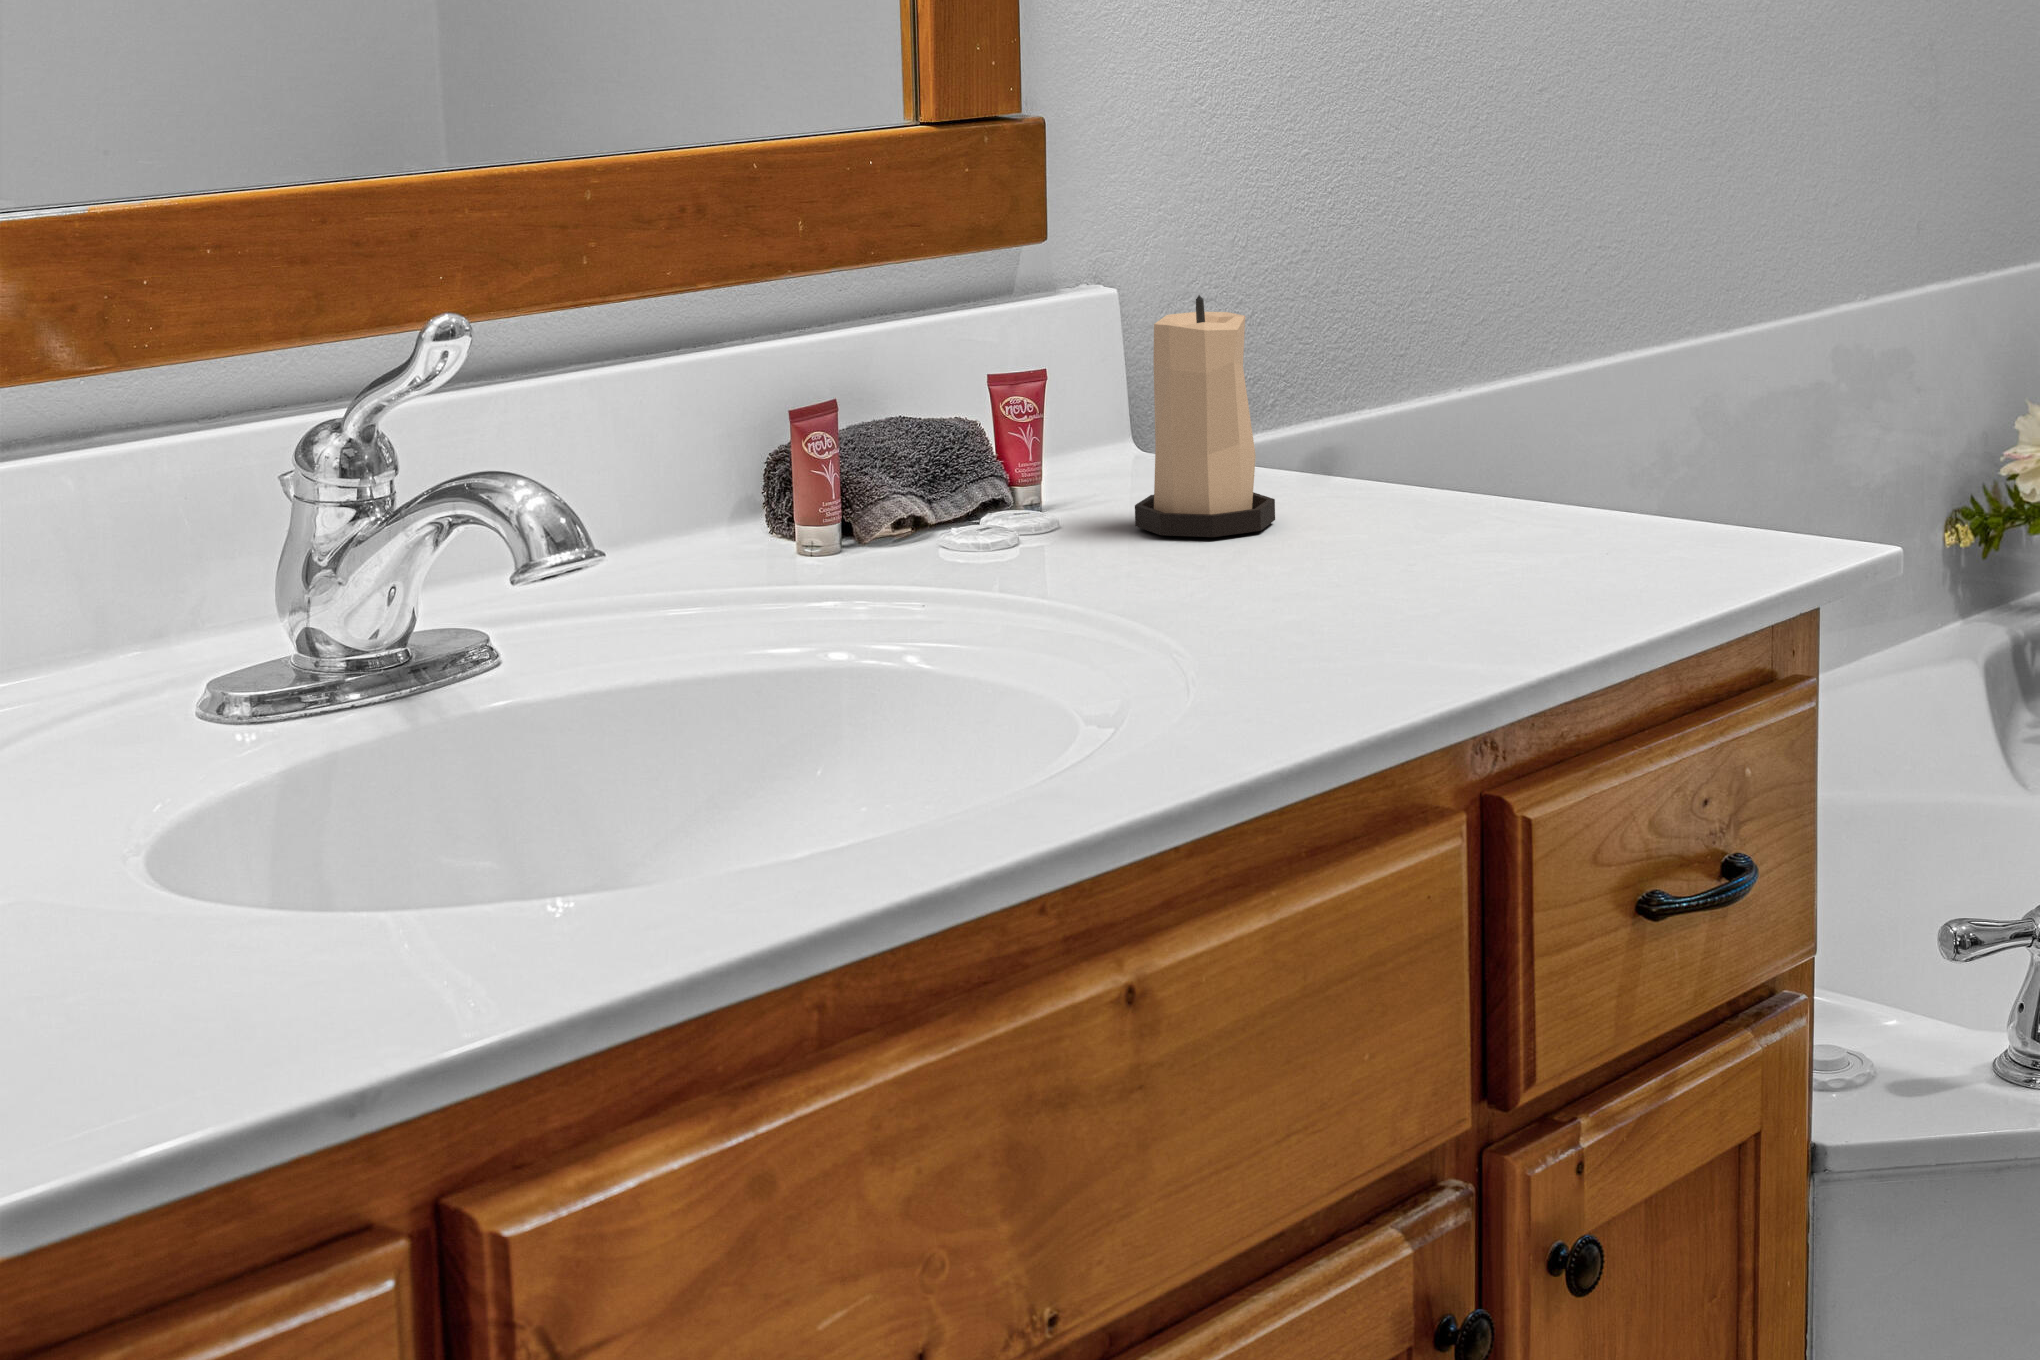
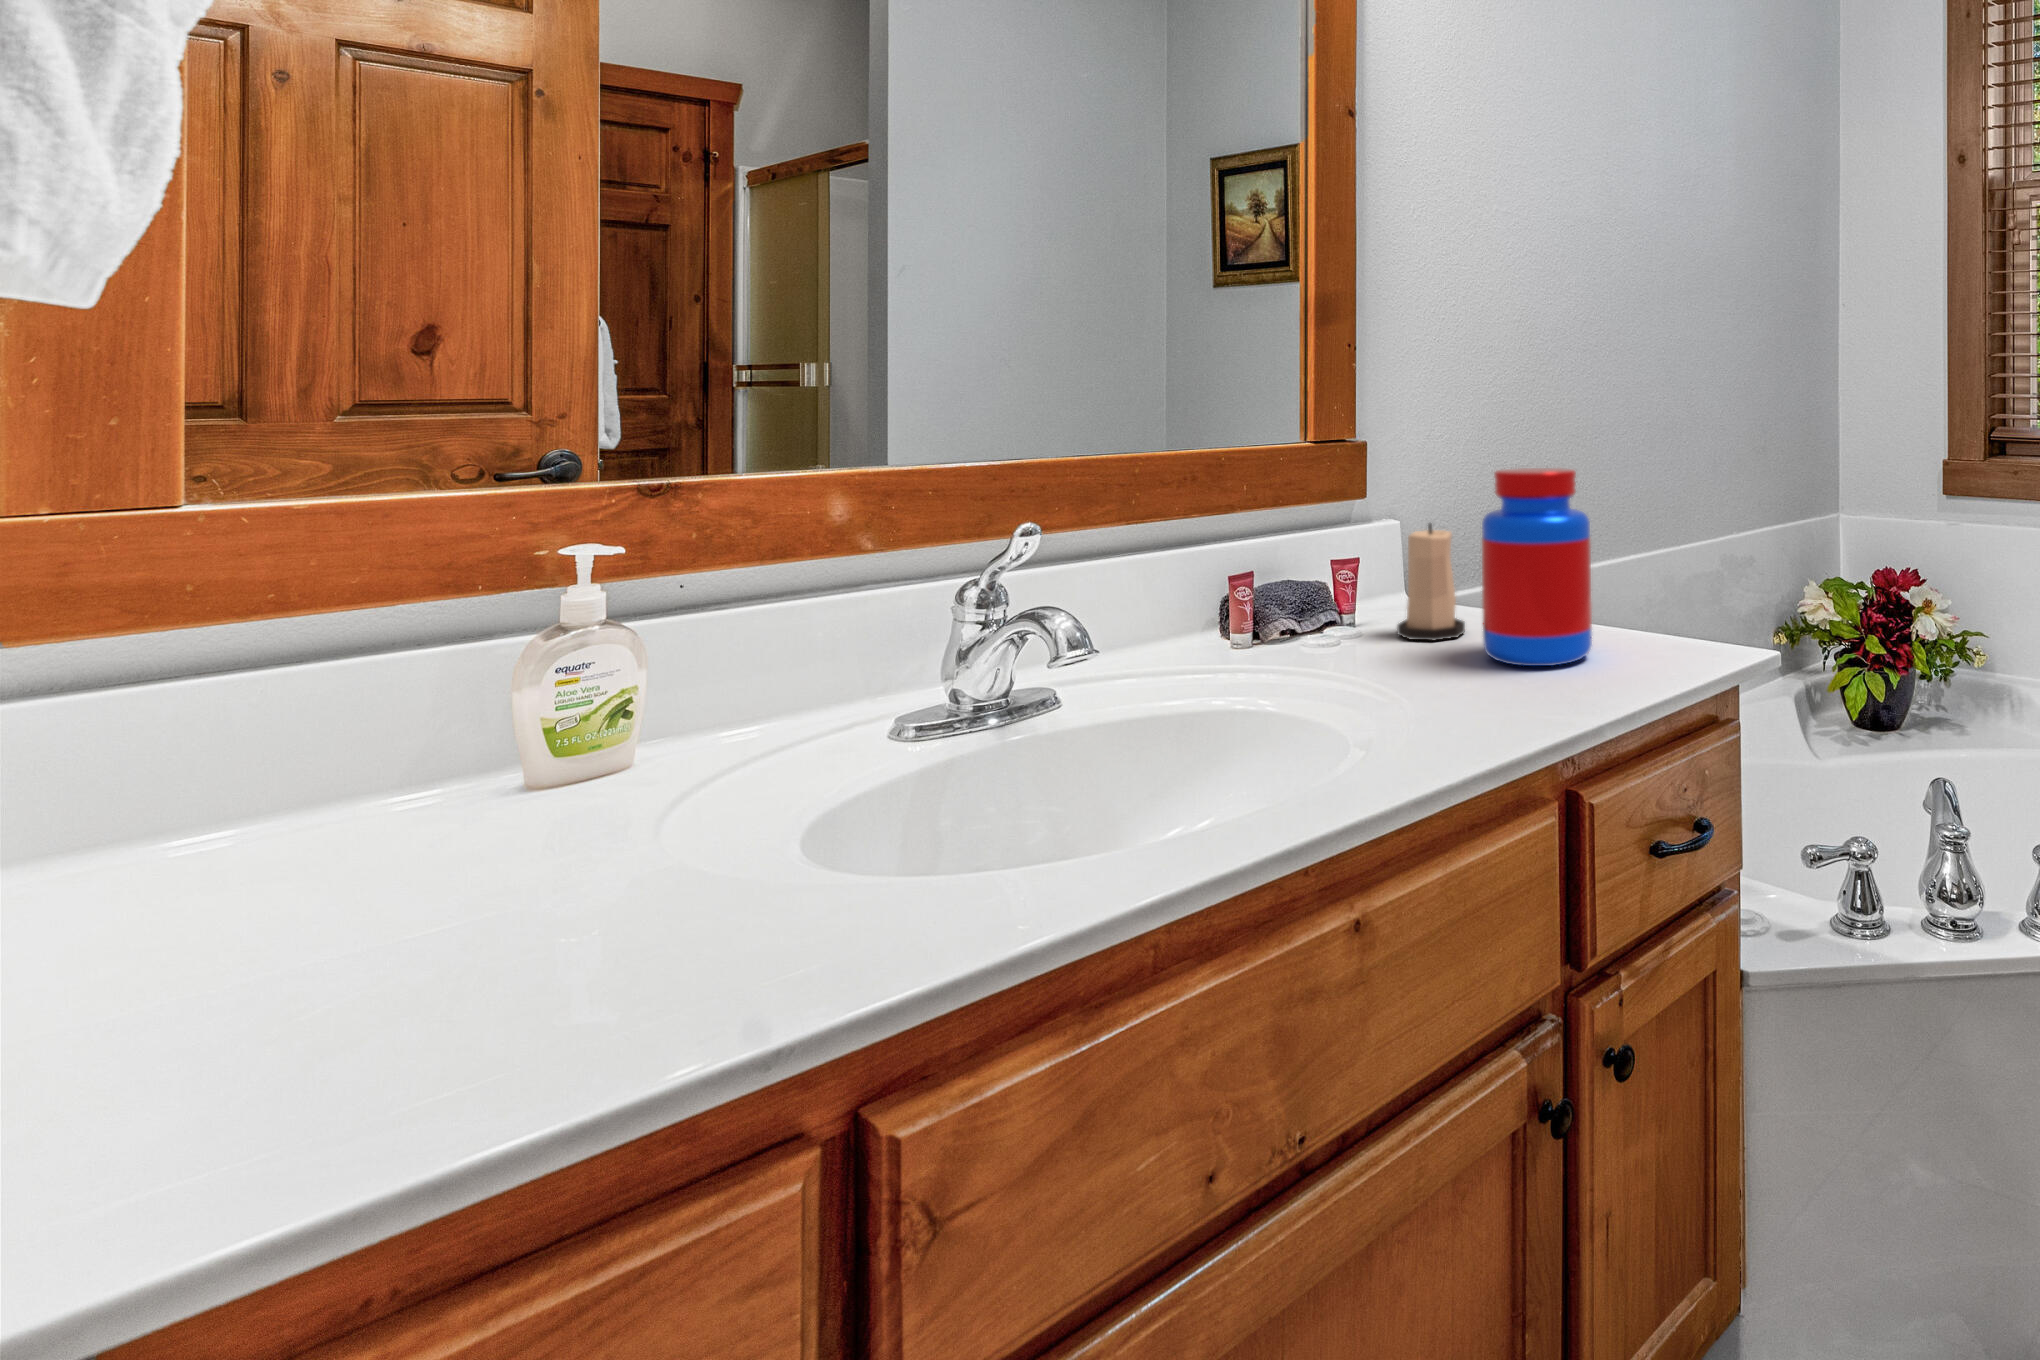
jar: none [1316,188,1536,583] -> present [1482,468,1592,666]

